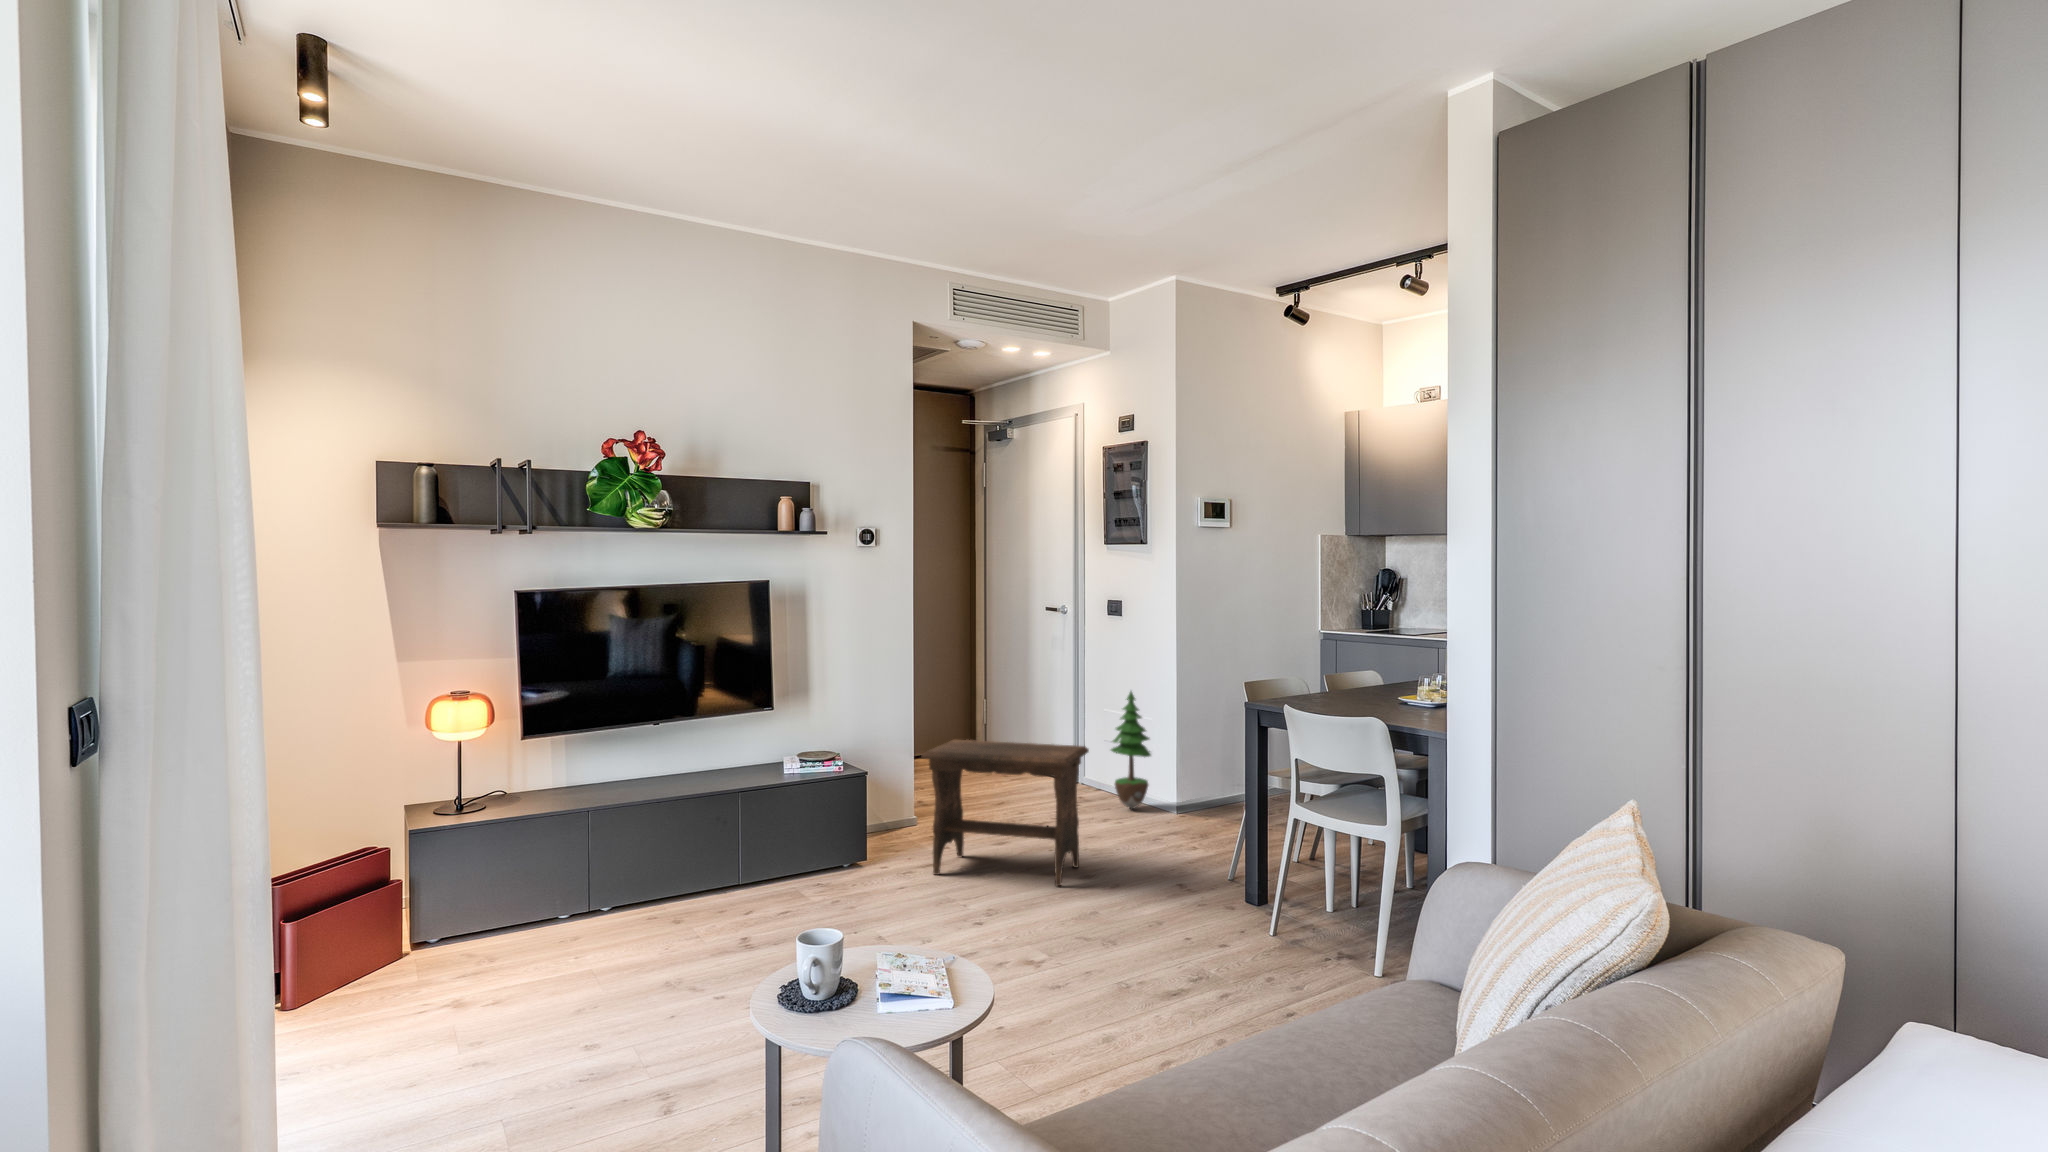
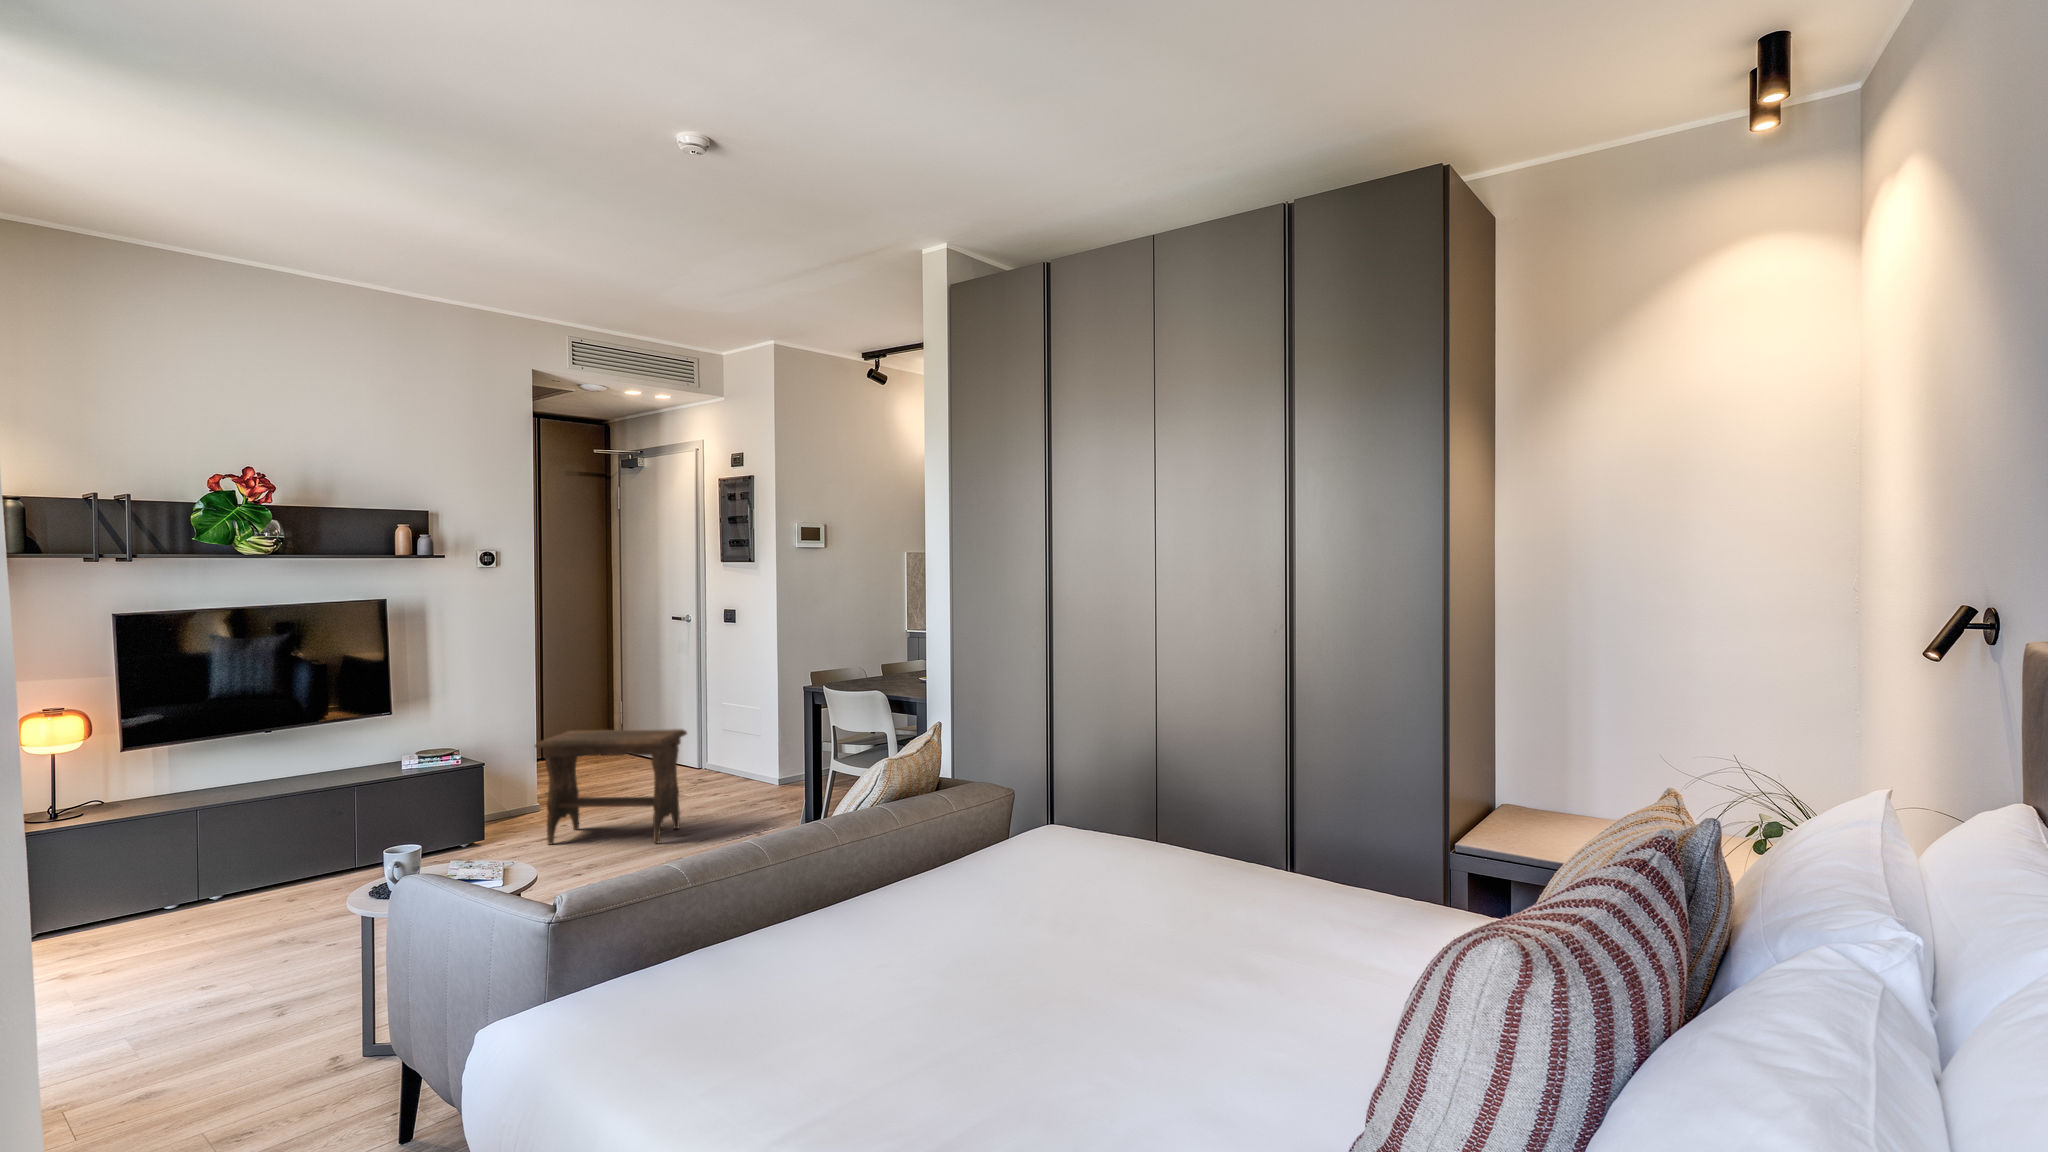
potted tree: present [1111,691,1151,809] -> none [721,683,758,783]

